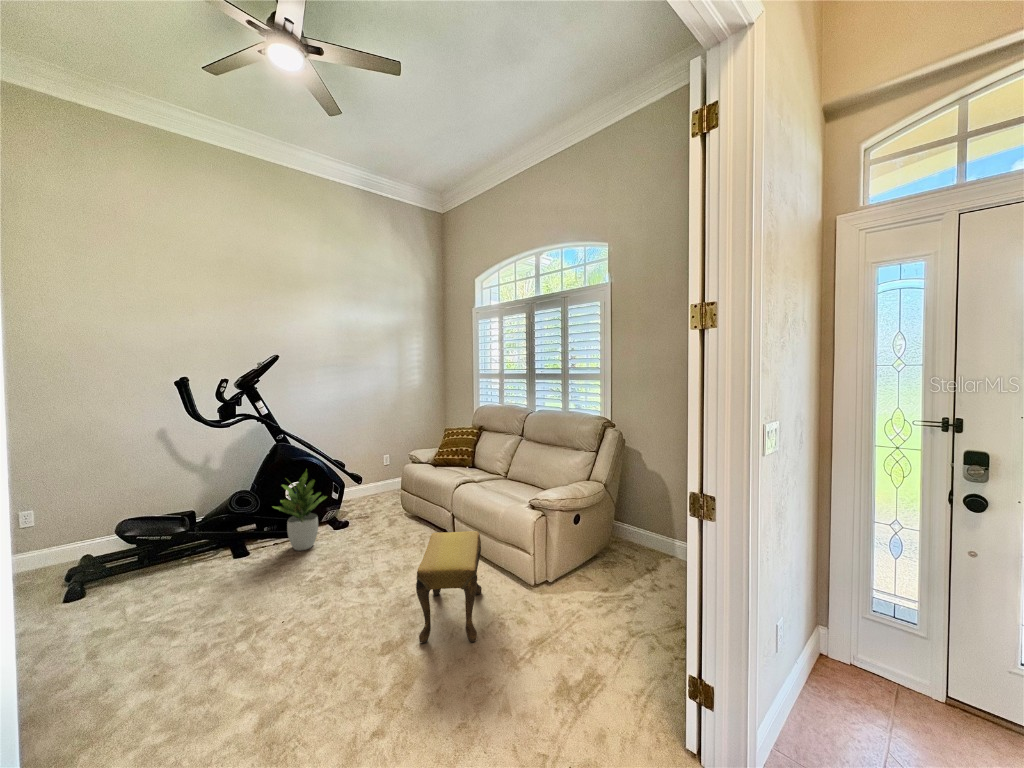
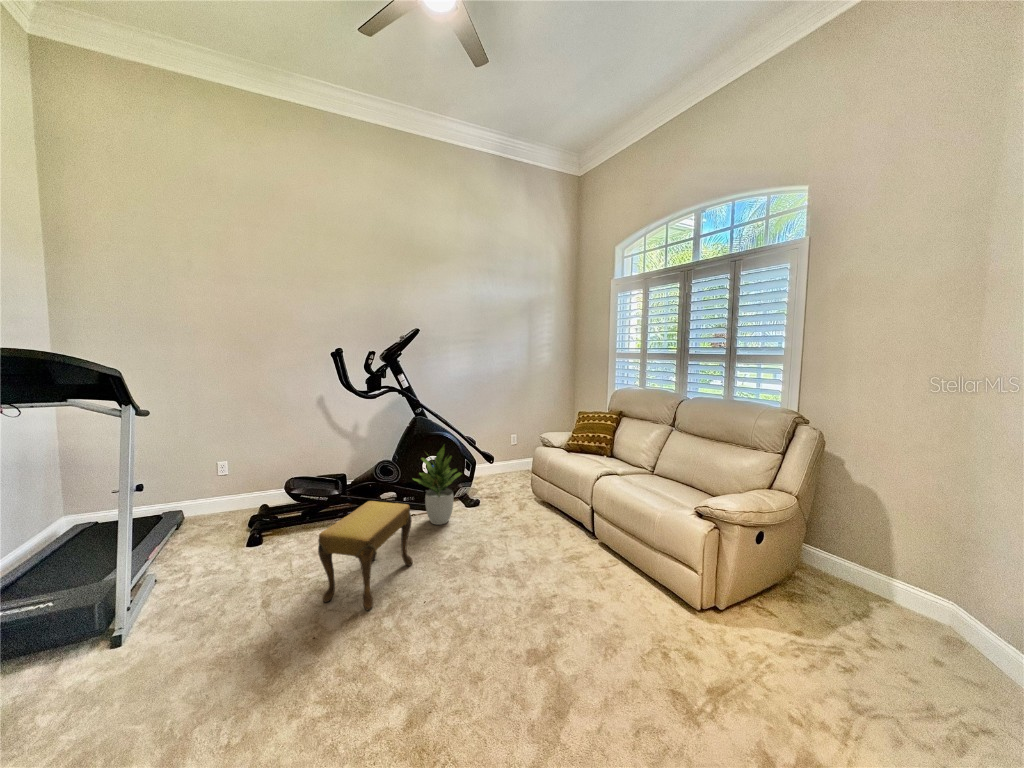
footstool: present [416,531,482,643] -> present [318,501,412,610]

